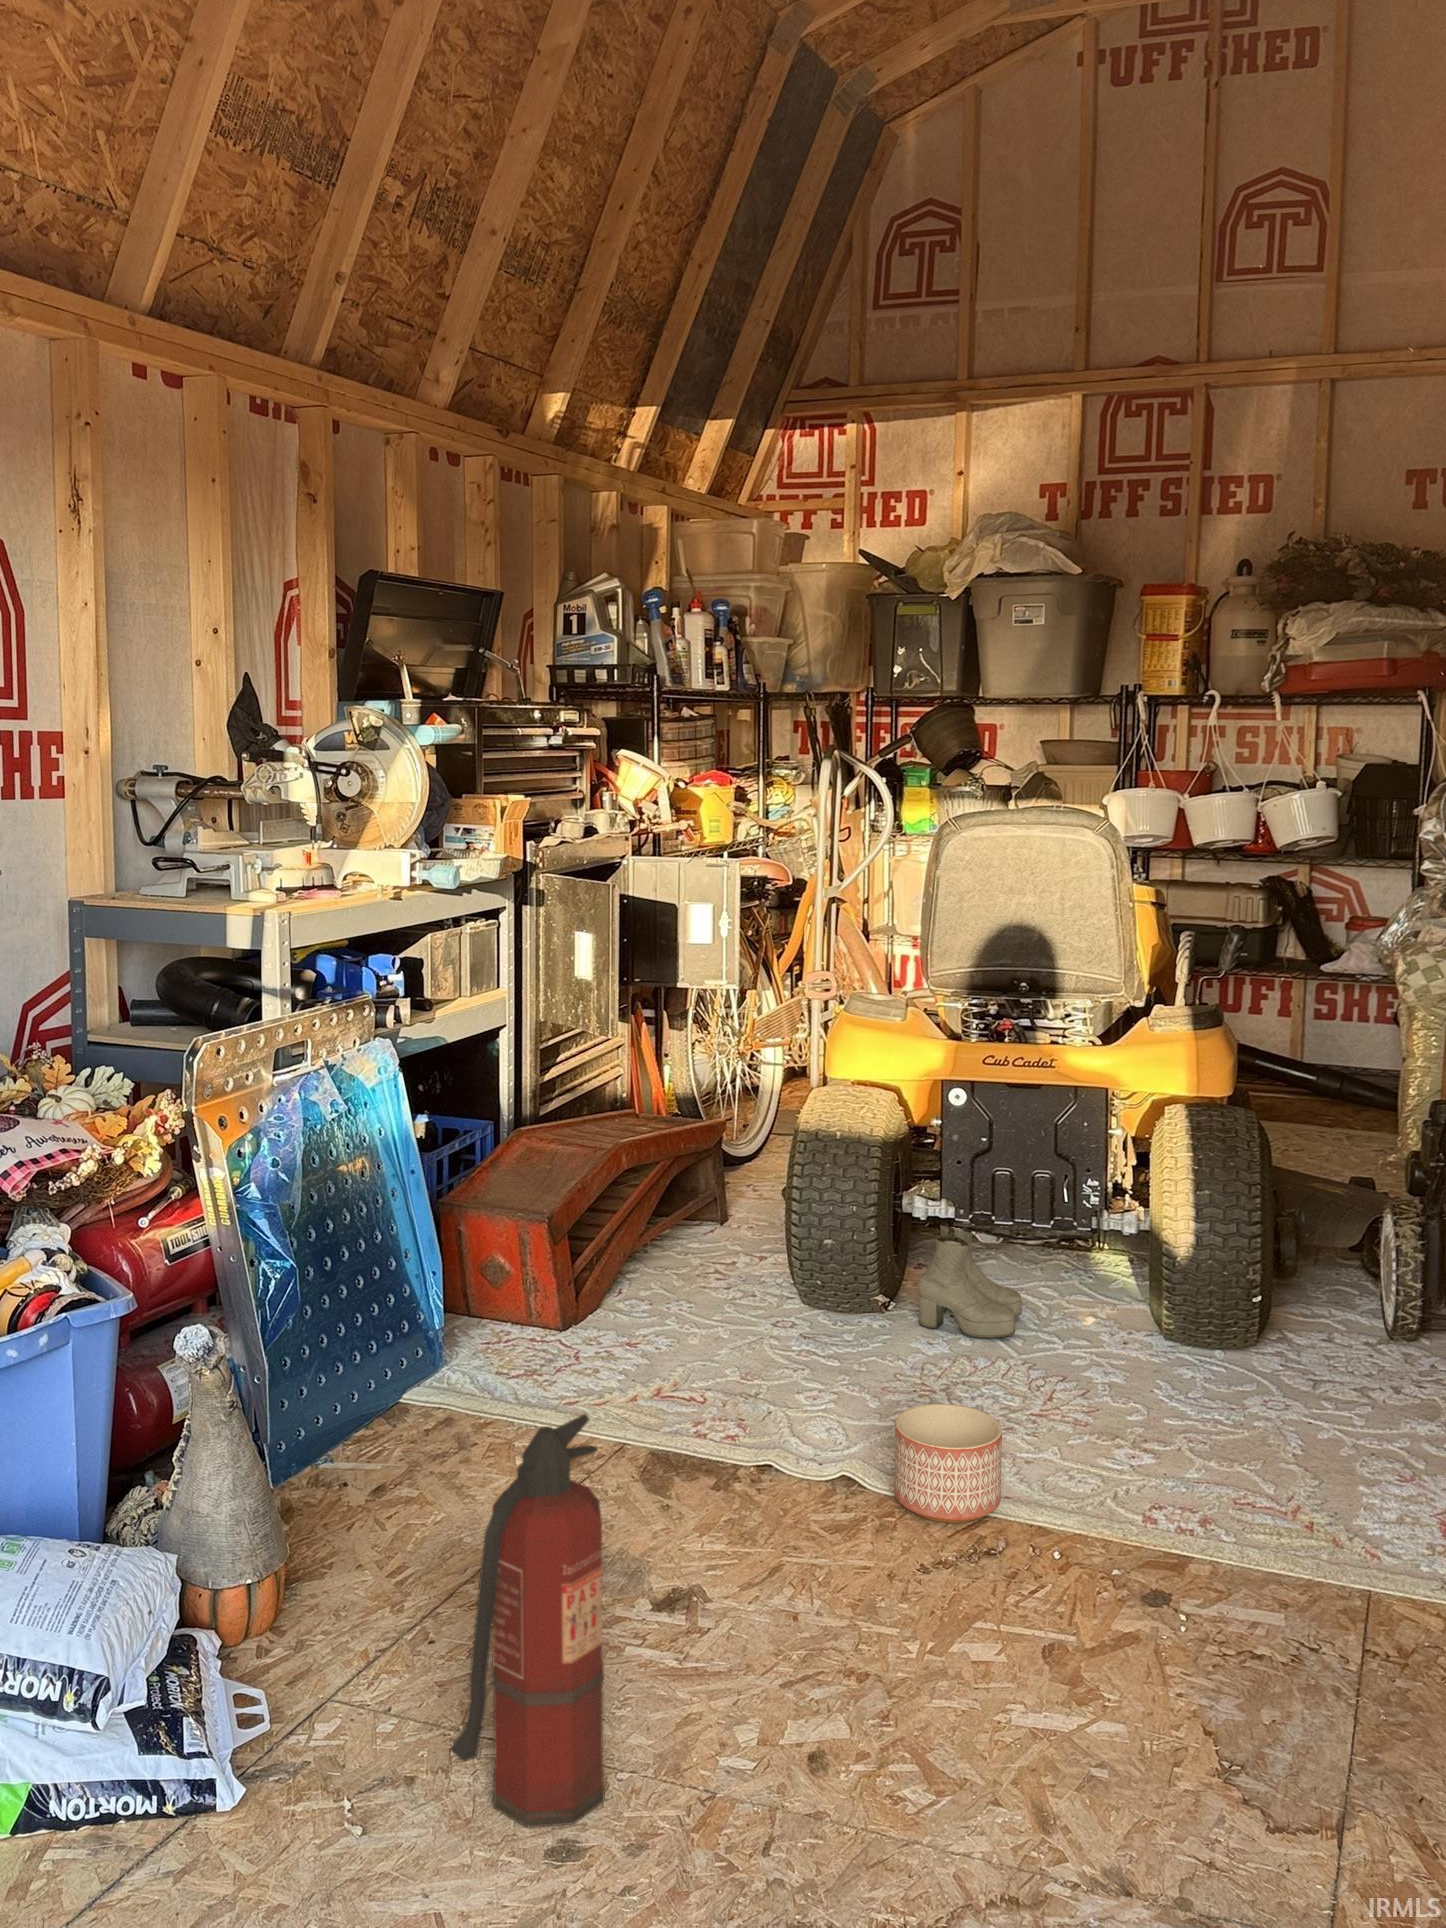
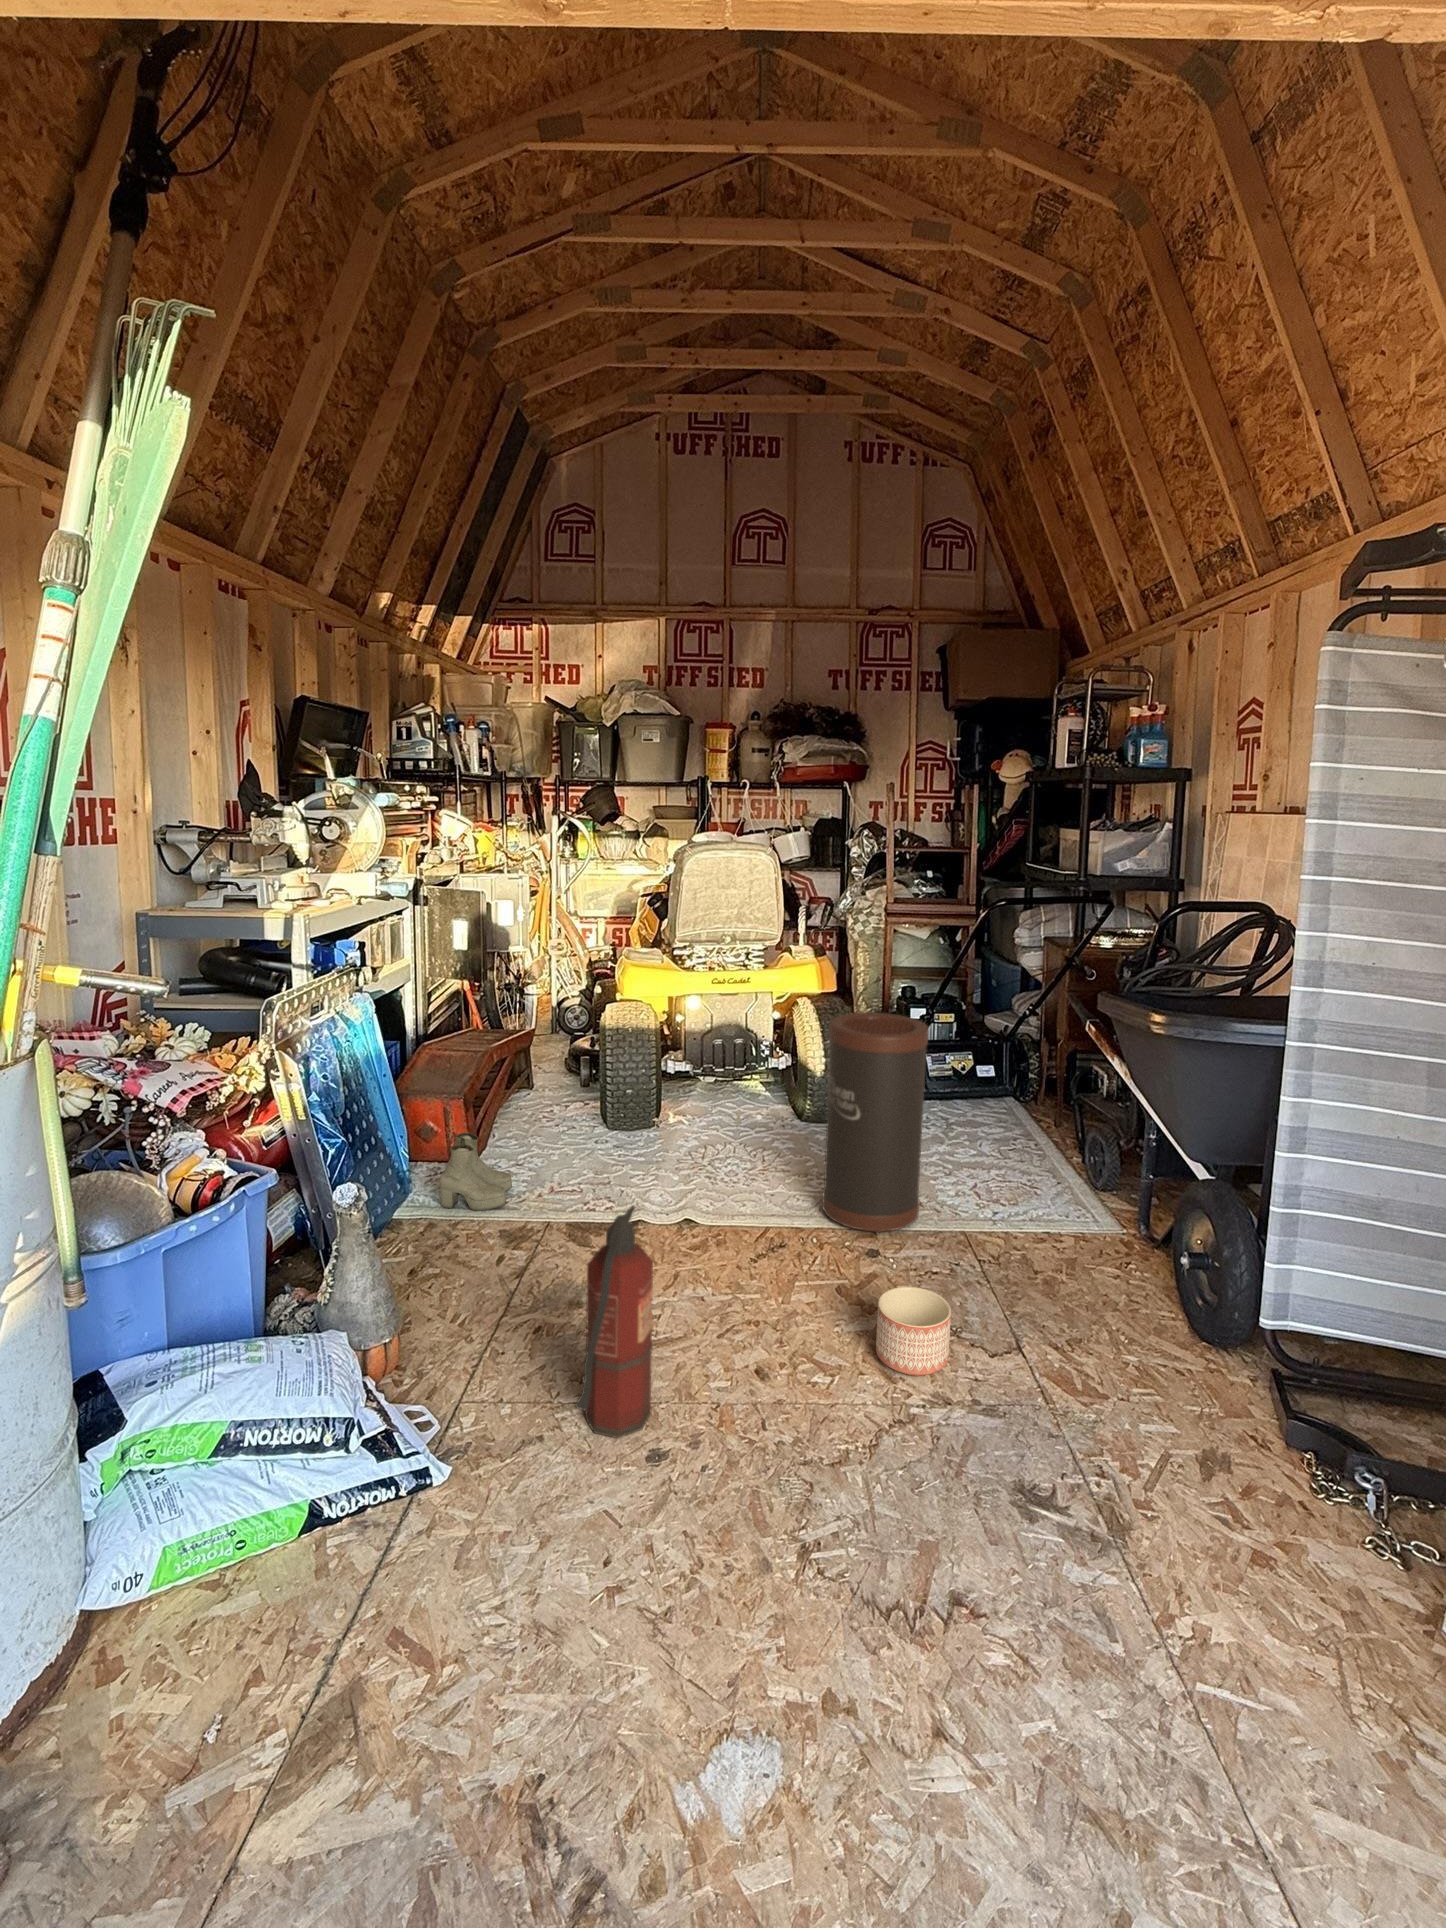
trash can: none [1123,1124,1350,1581] -> present [822,1013,929,1234]
boots: present [918,1225,1022,1338] -> present [439,1133,512,1211]
planter: present [894,1404,1002,1523] -> present [876,1287,951,1376]

